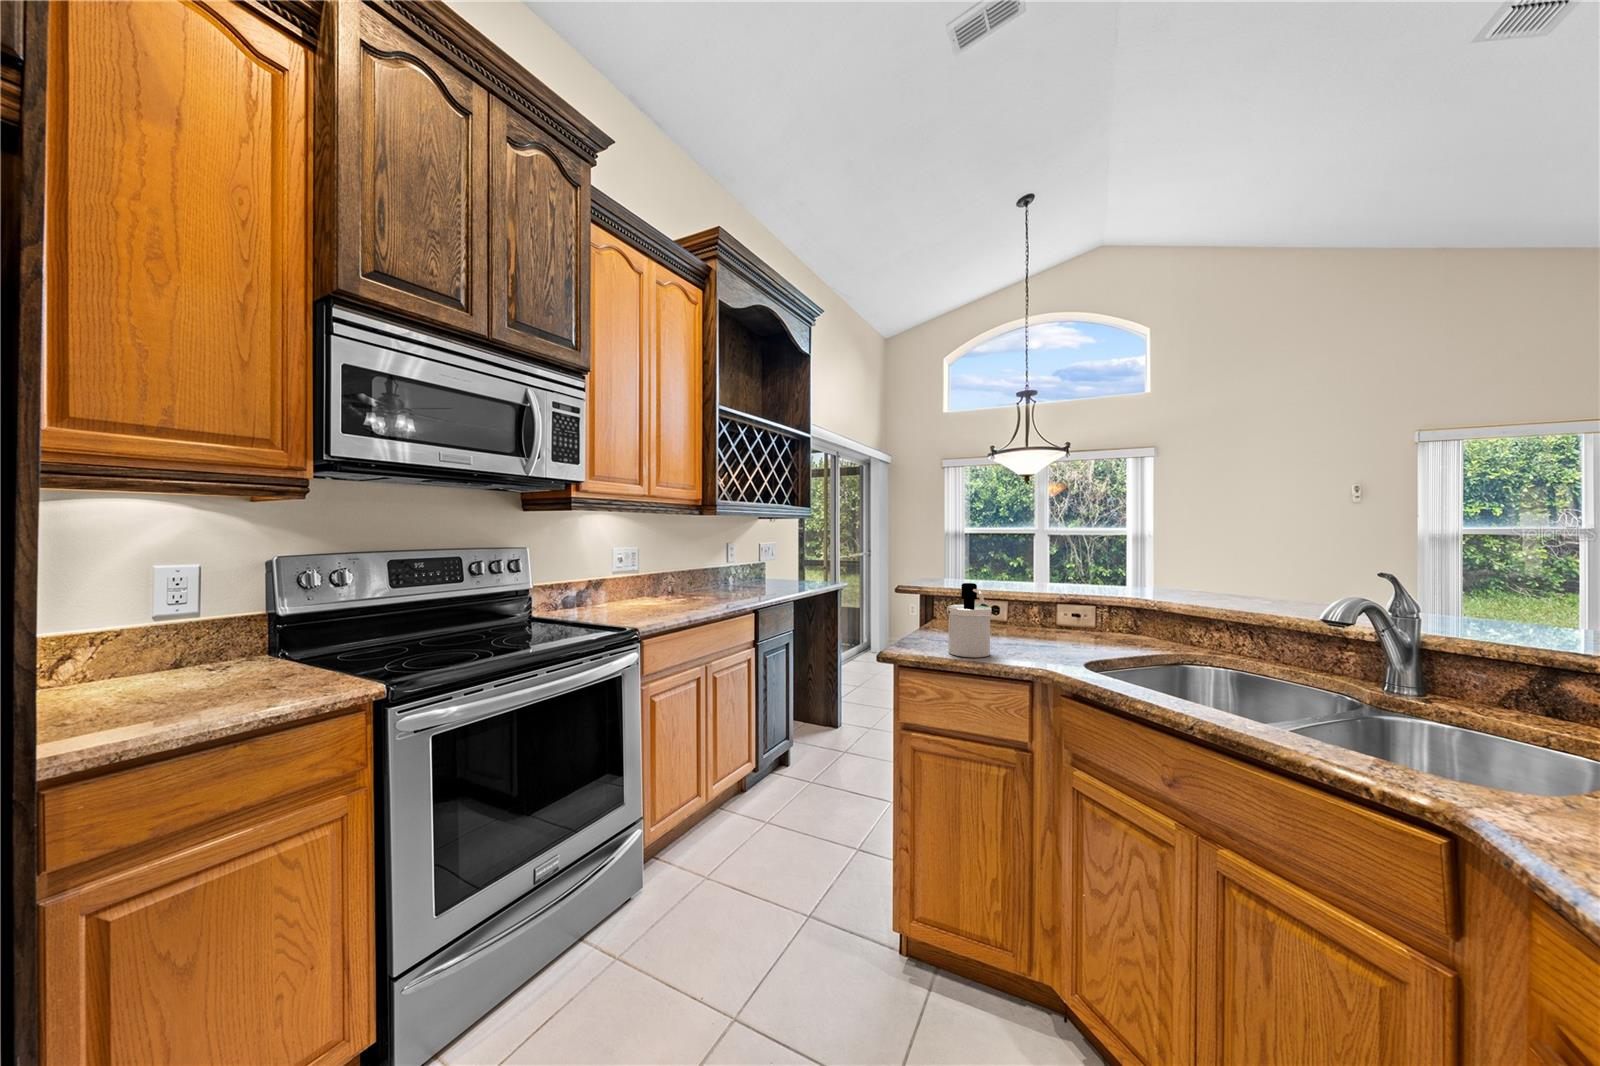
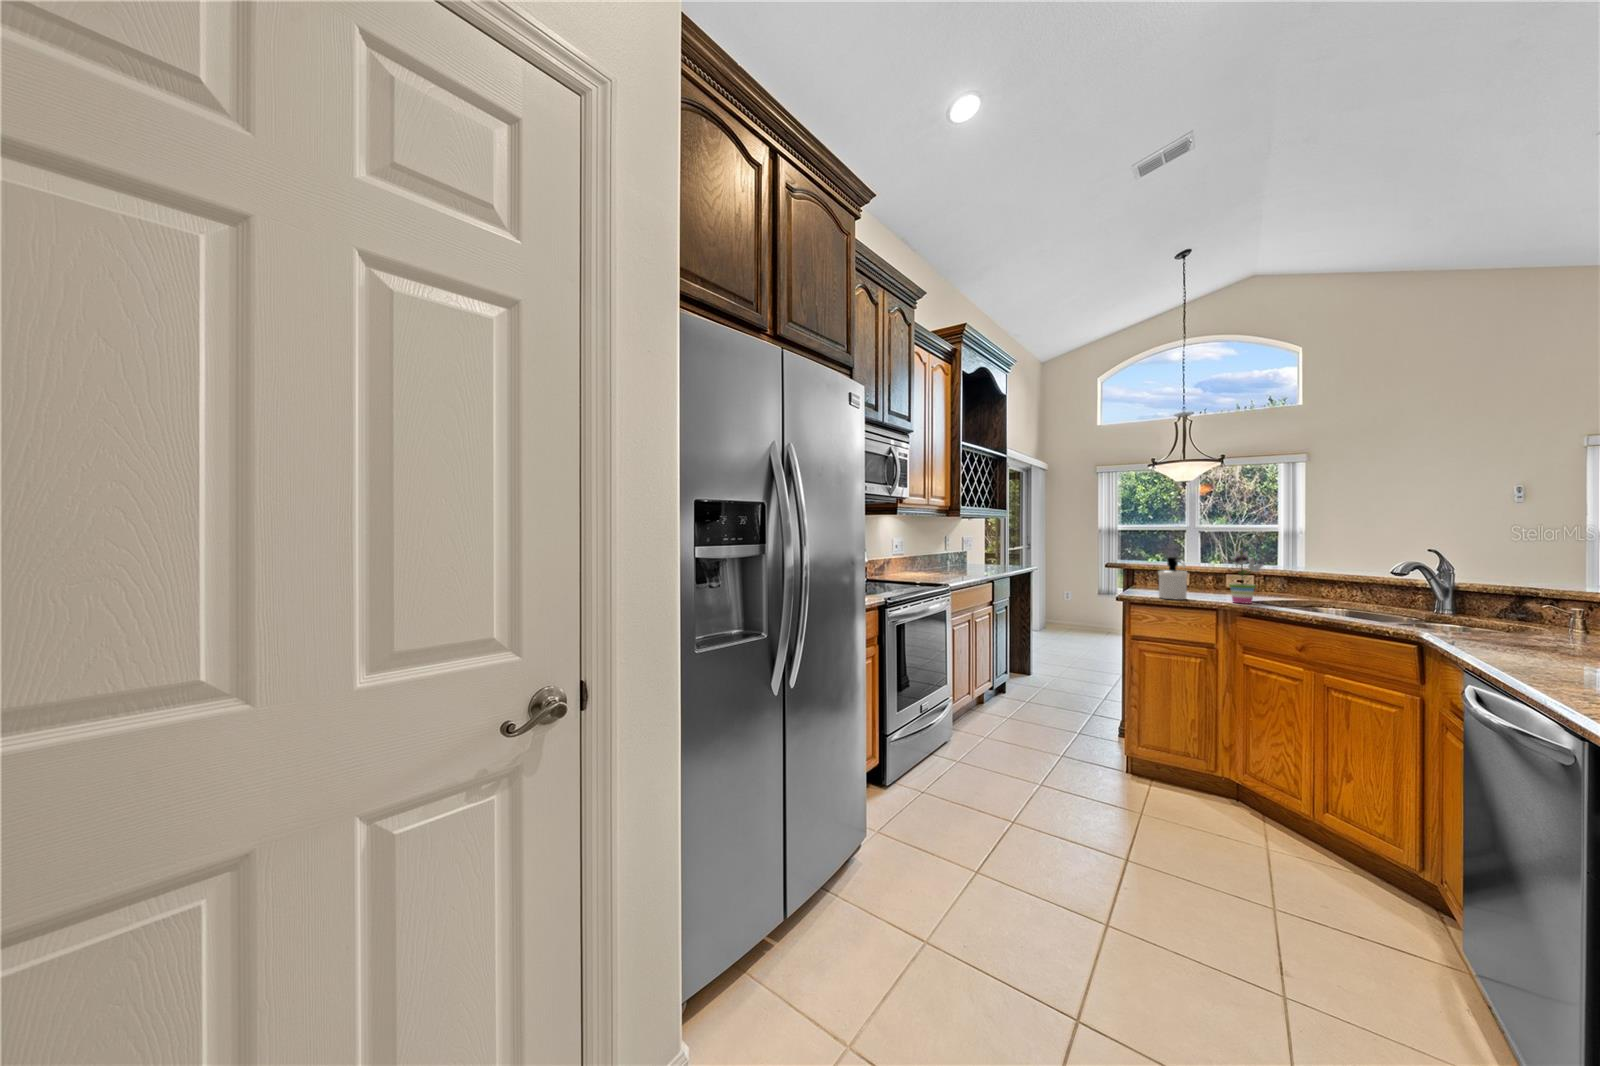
potted plant: none [1052,550,1114,667] -> present [1229,538,1263,604]

